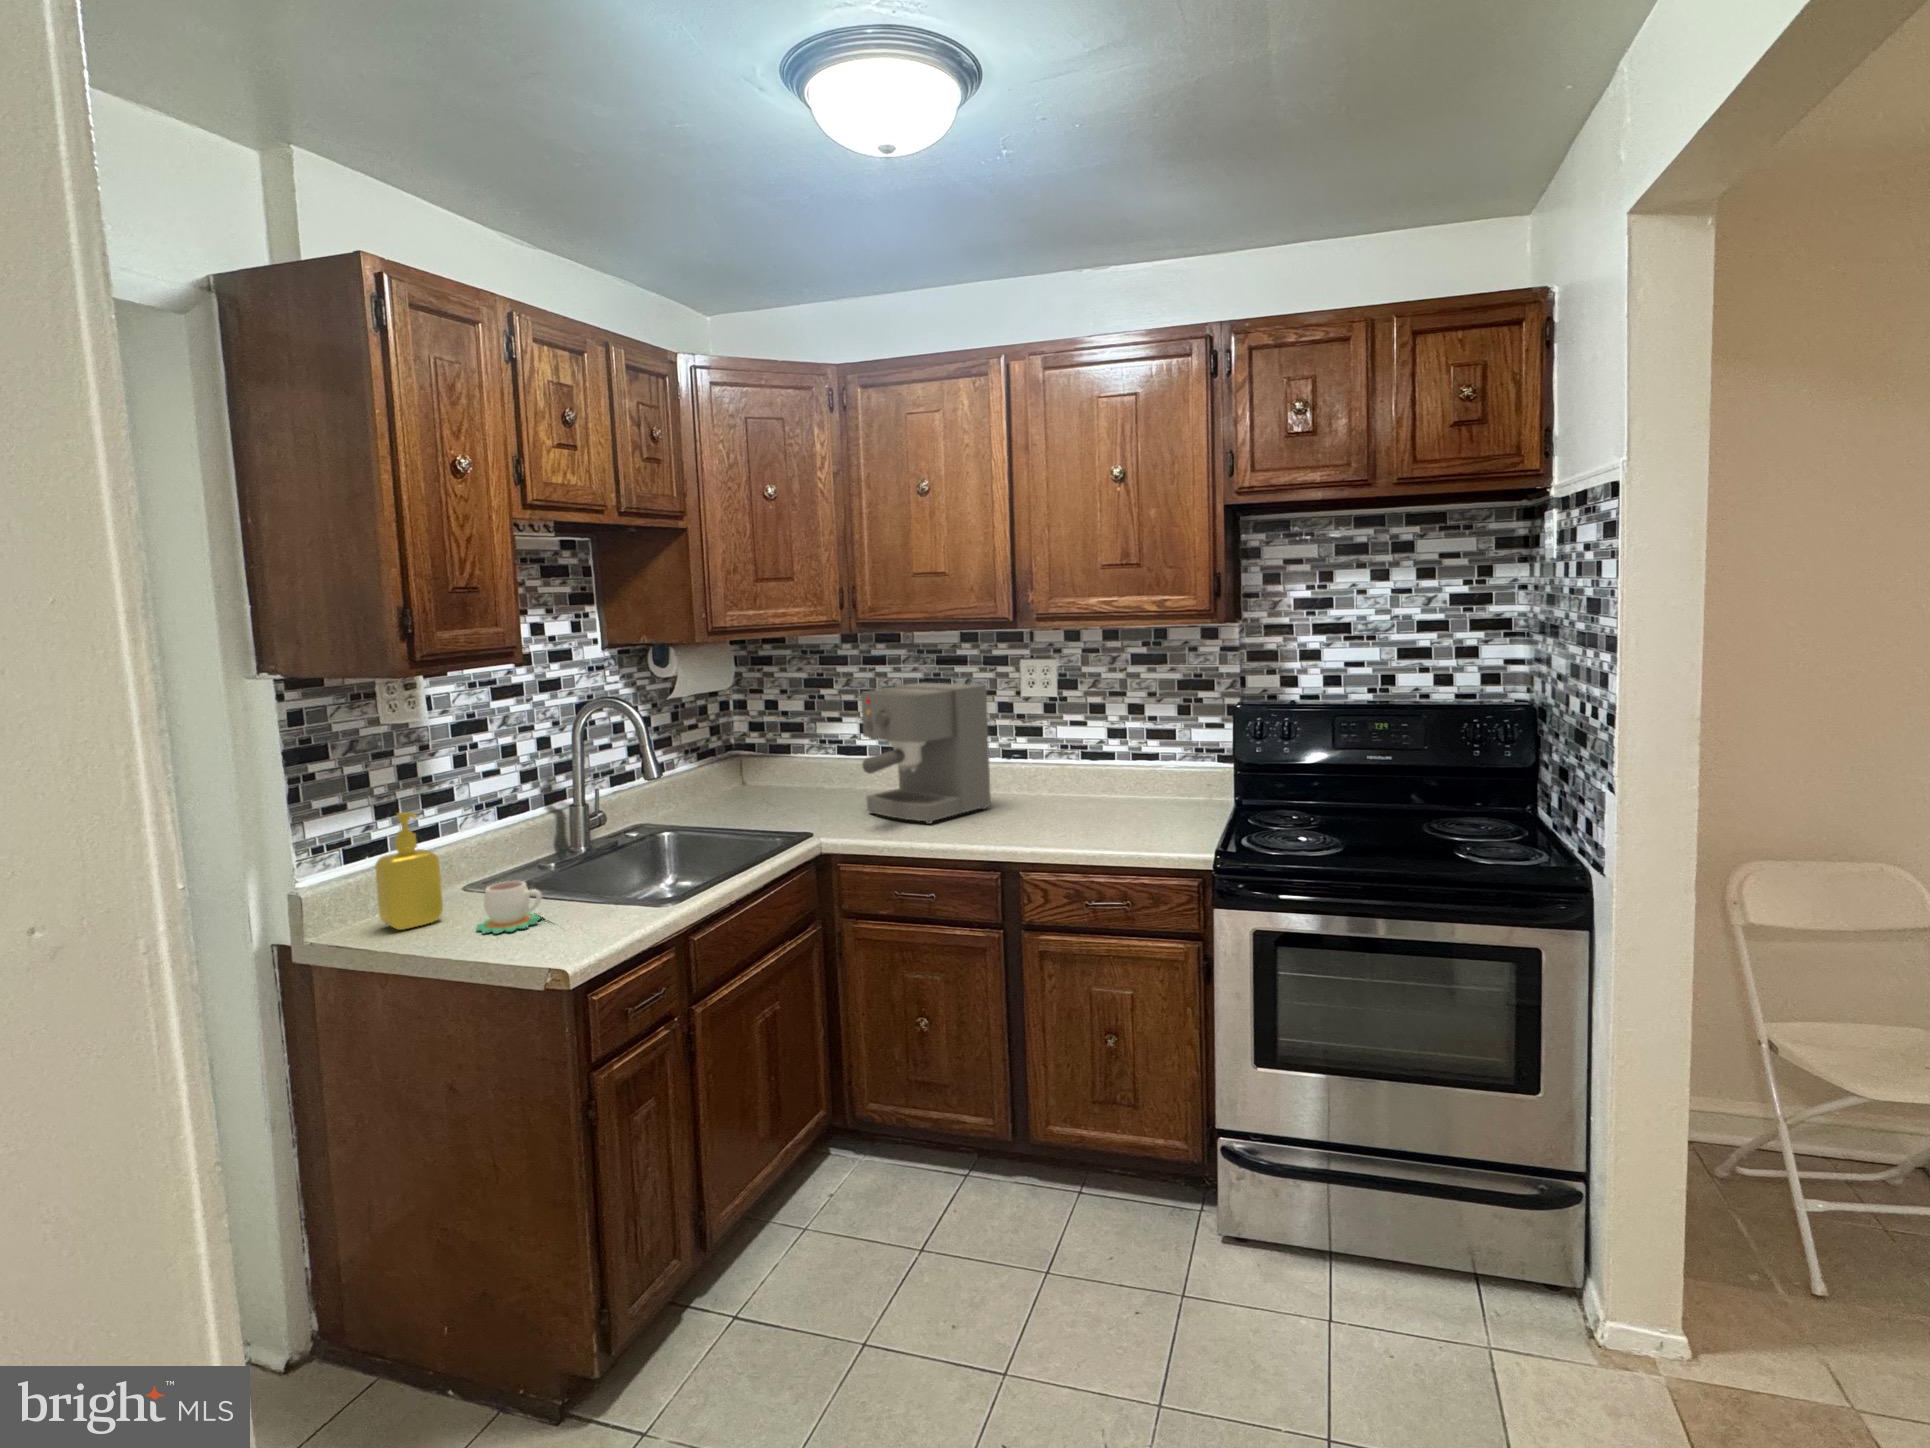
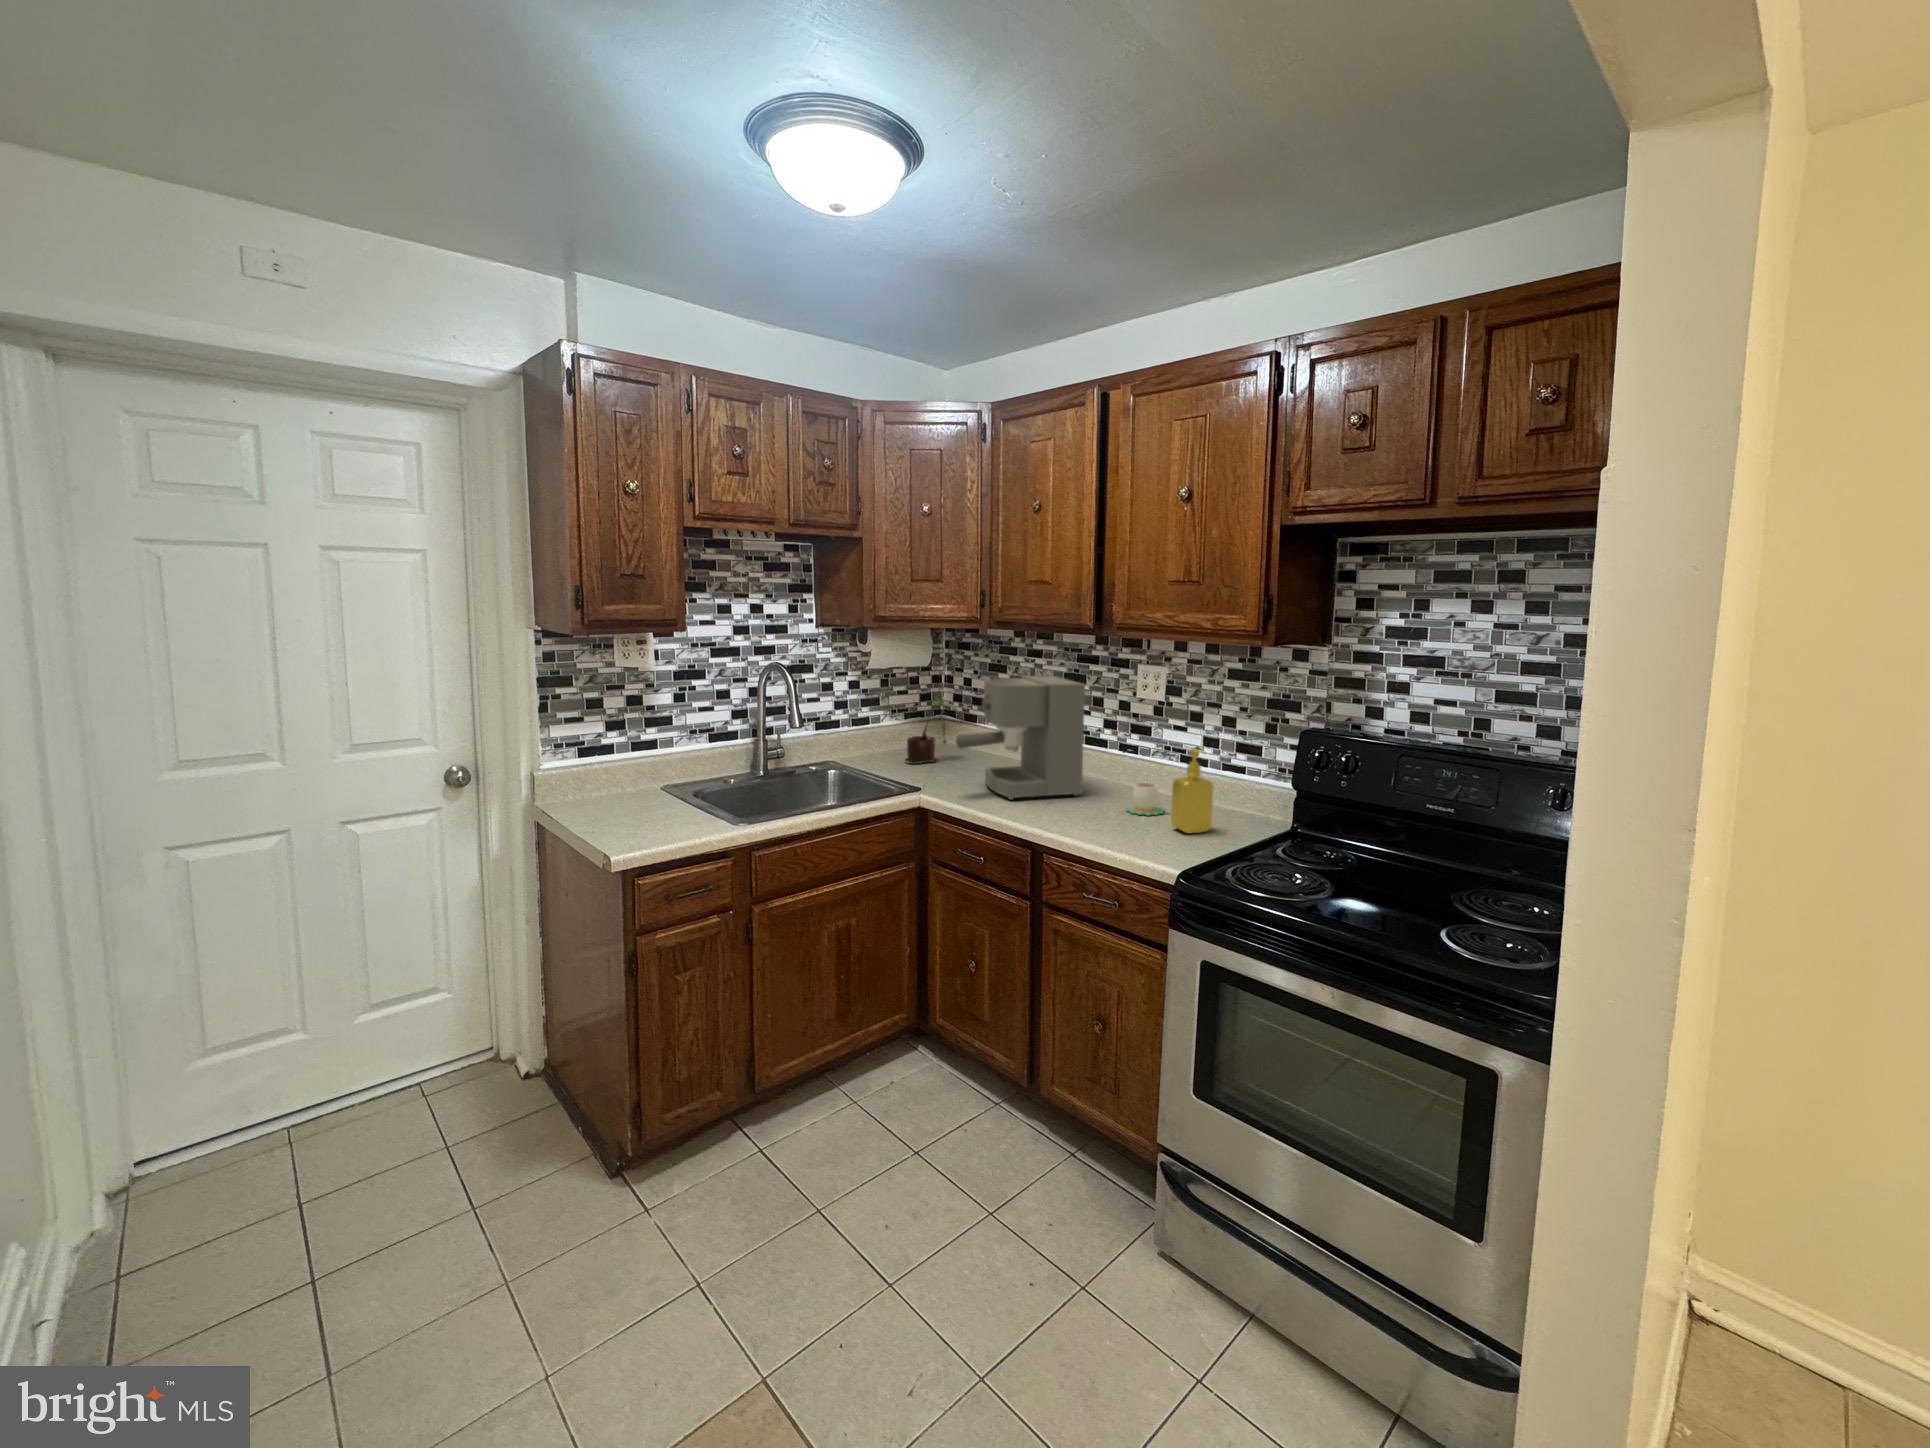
potted plant: none [725,719,785,809] -> present [906,696,959,764]
soap dispenser: present [375,812,443,930] -> present [1171,748,1213,833]
mug: present [476,881,542,934] -> present [1126,783,1167,815]

